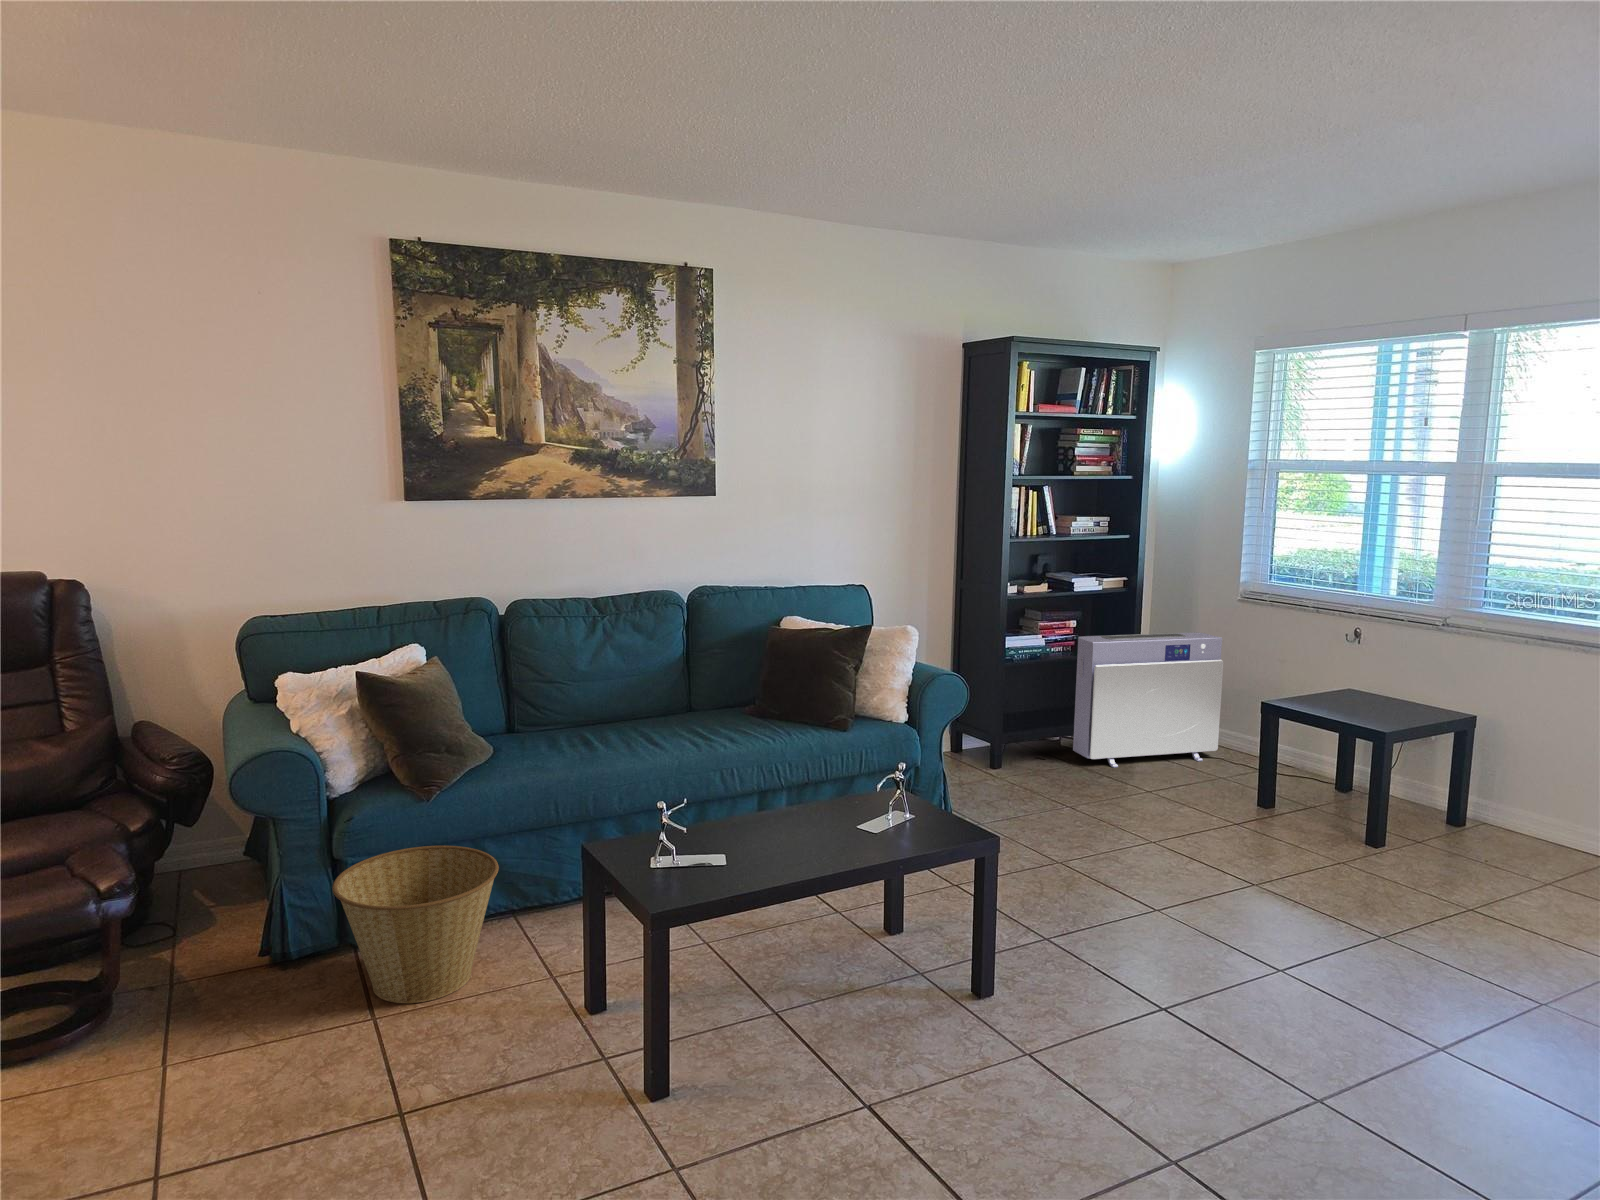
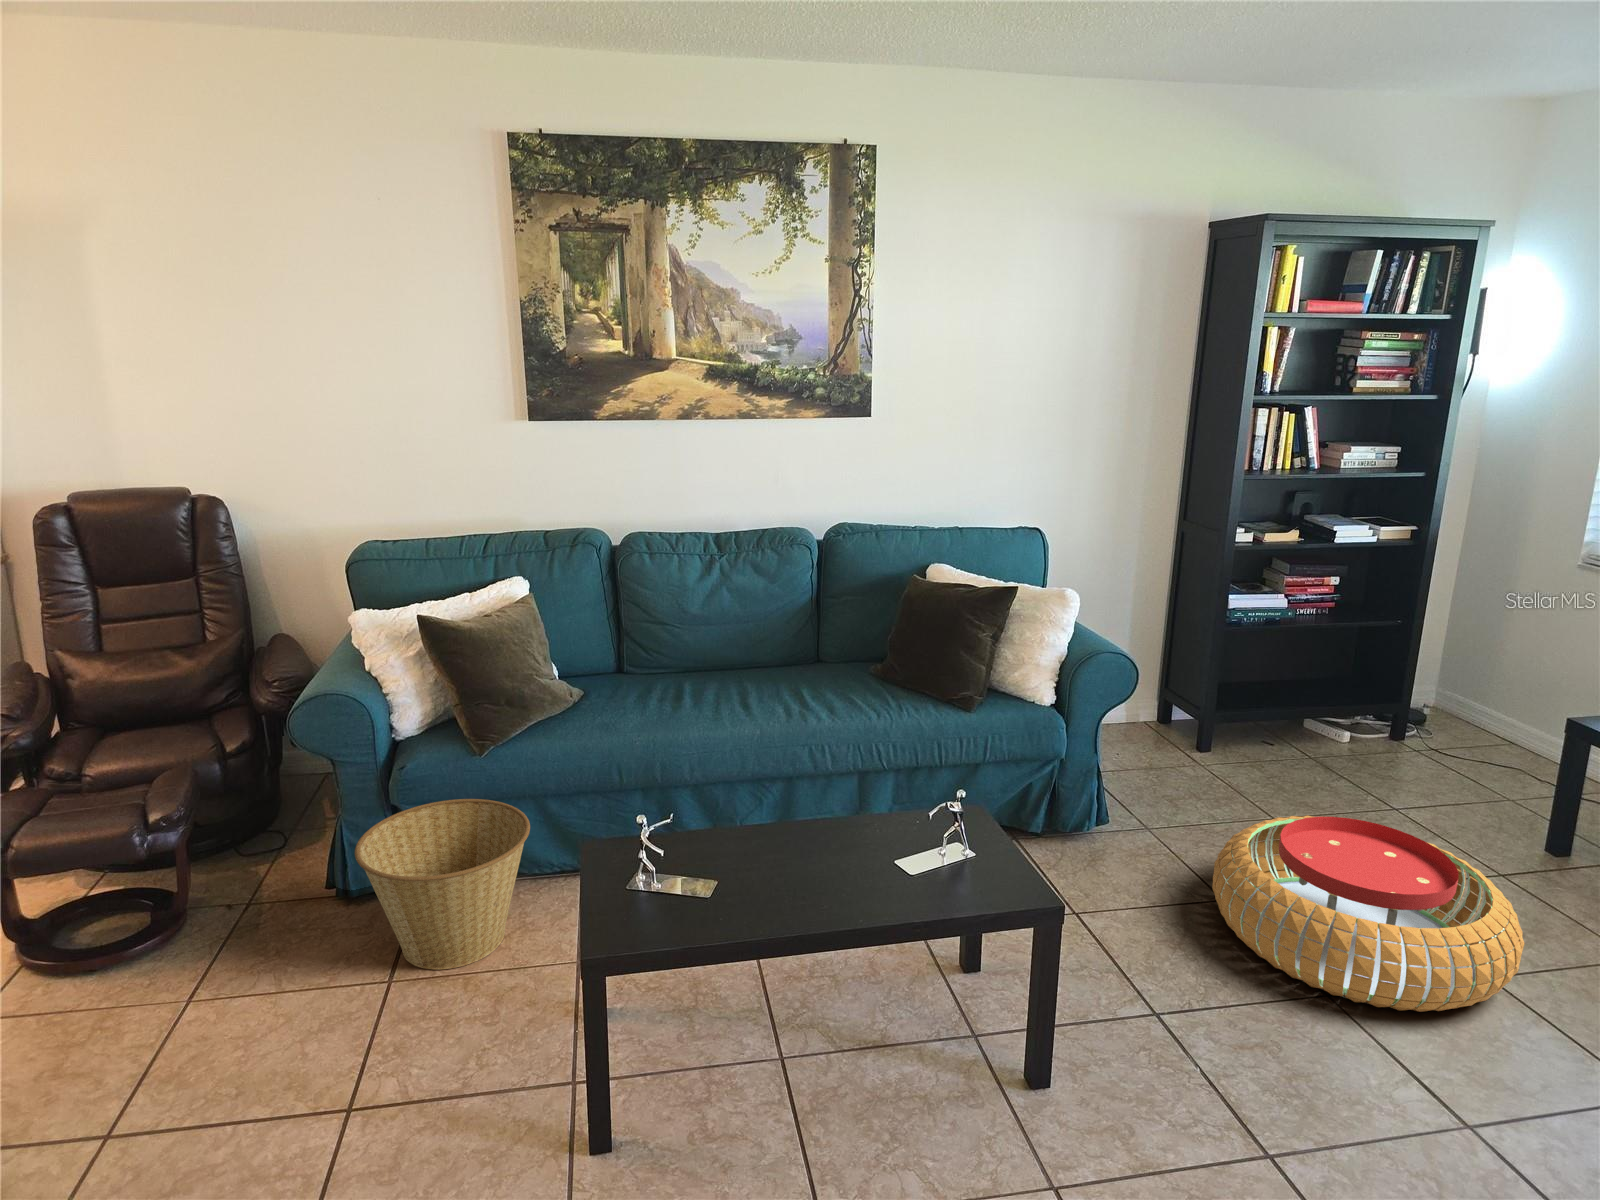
air purifier: present [1073,632,1224,767] -> none [1314,601,1550,773]
pouf: none [1043,784,1257,908] -> present [1212,816,1524,1012]

